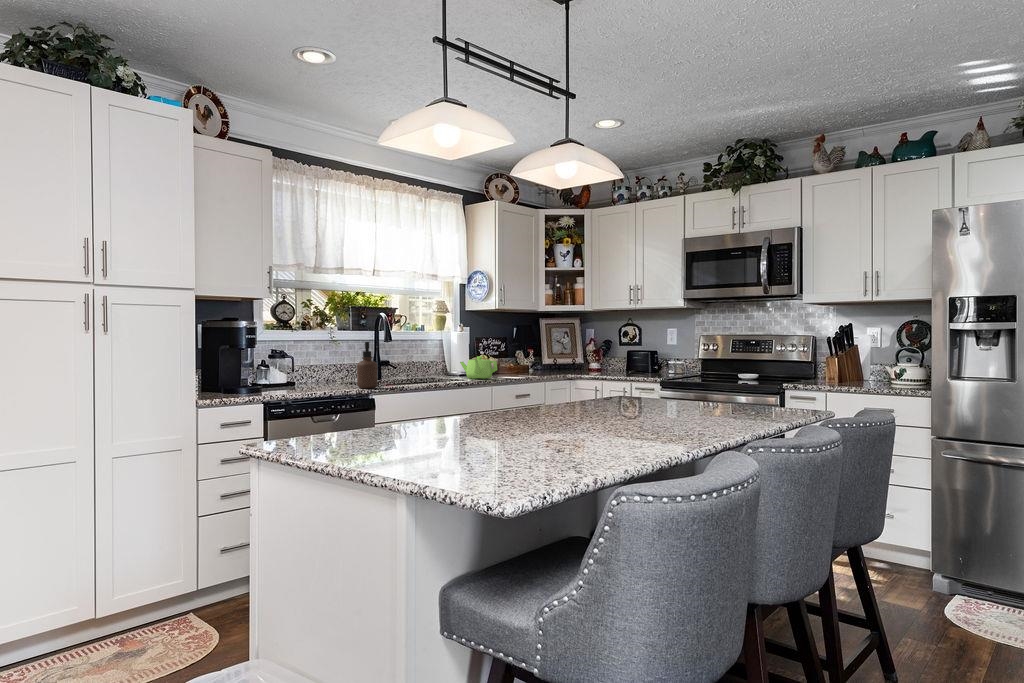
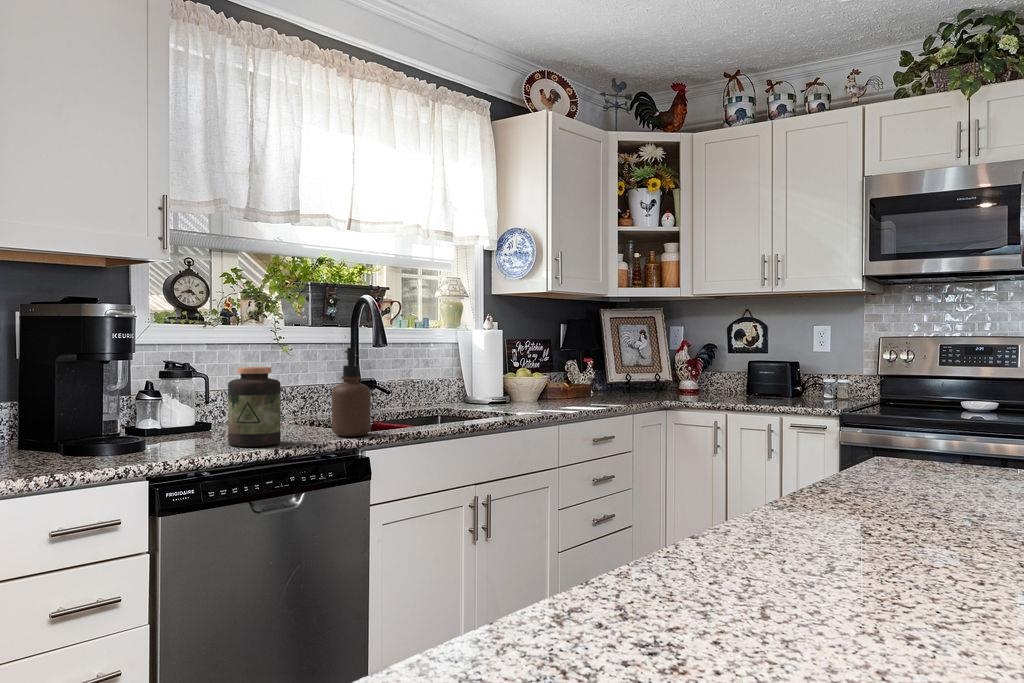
jar: none [302,352,329,392] -> present [228,367,281,447]
teapot: present [460,356,498,379] -> none [496,372,562,412]

